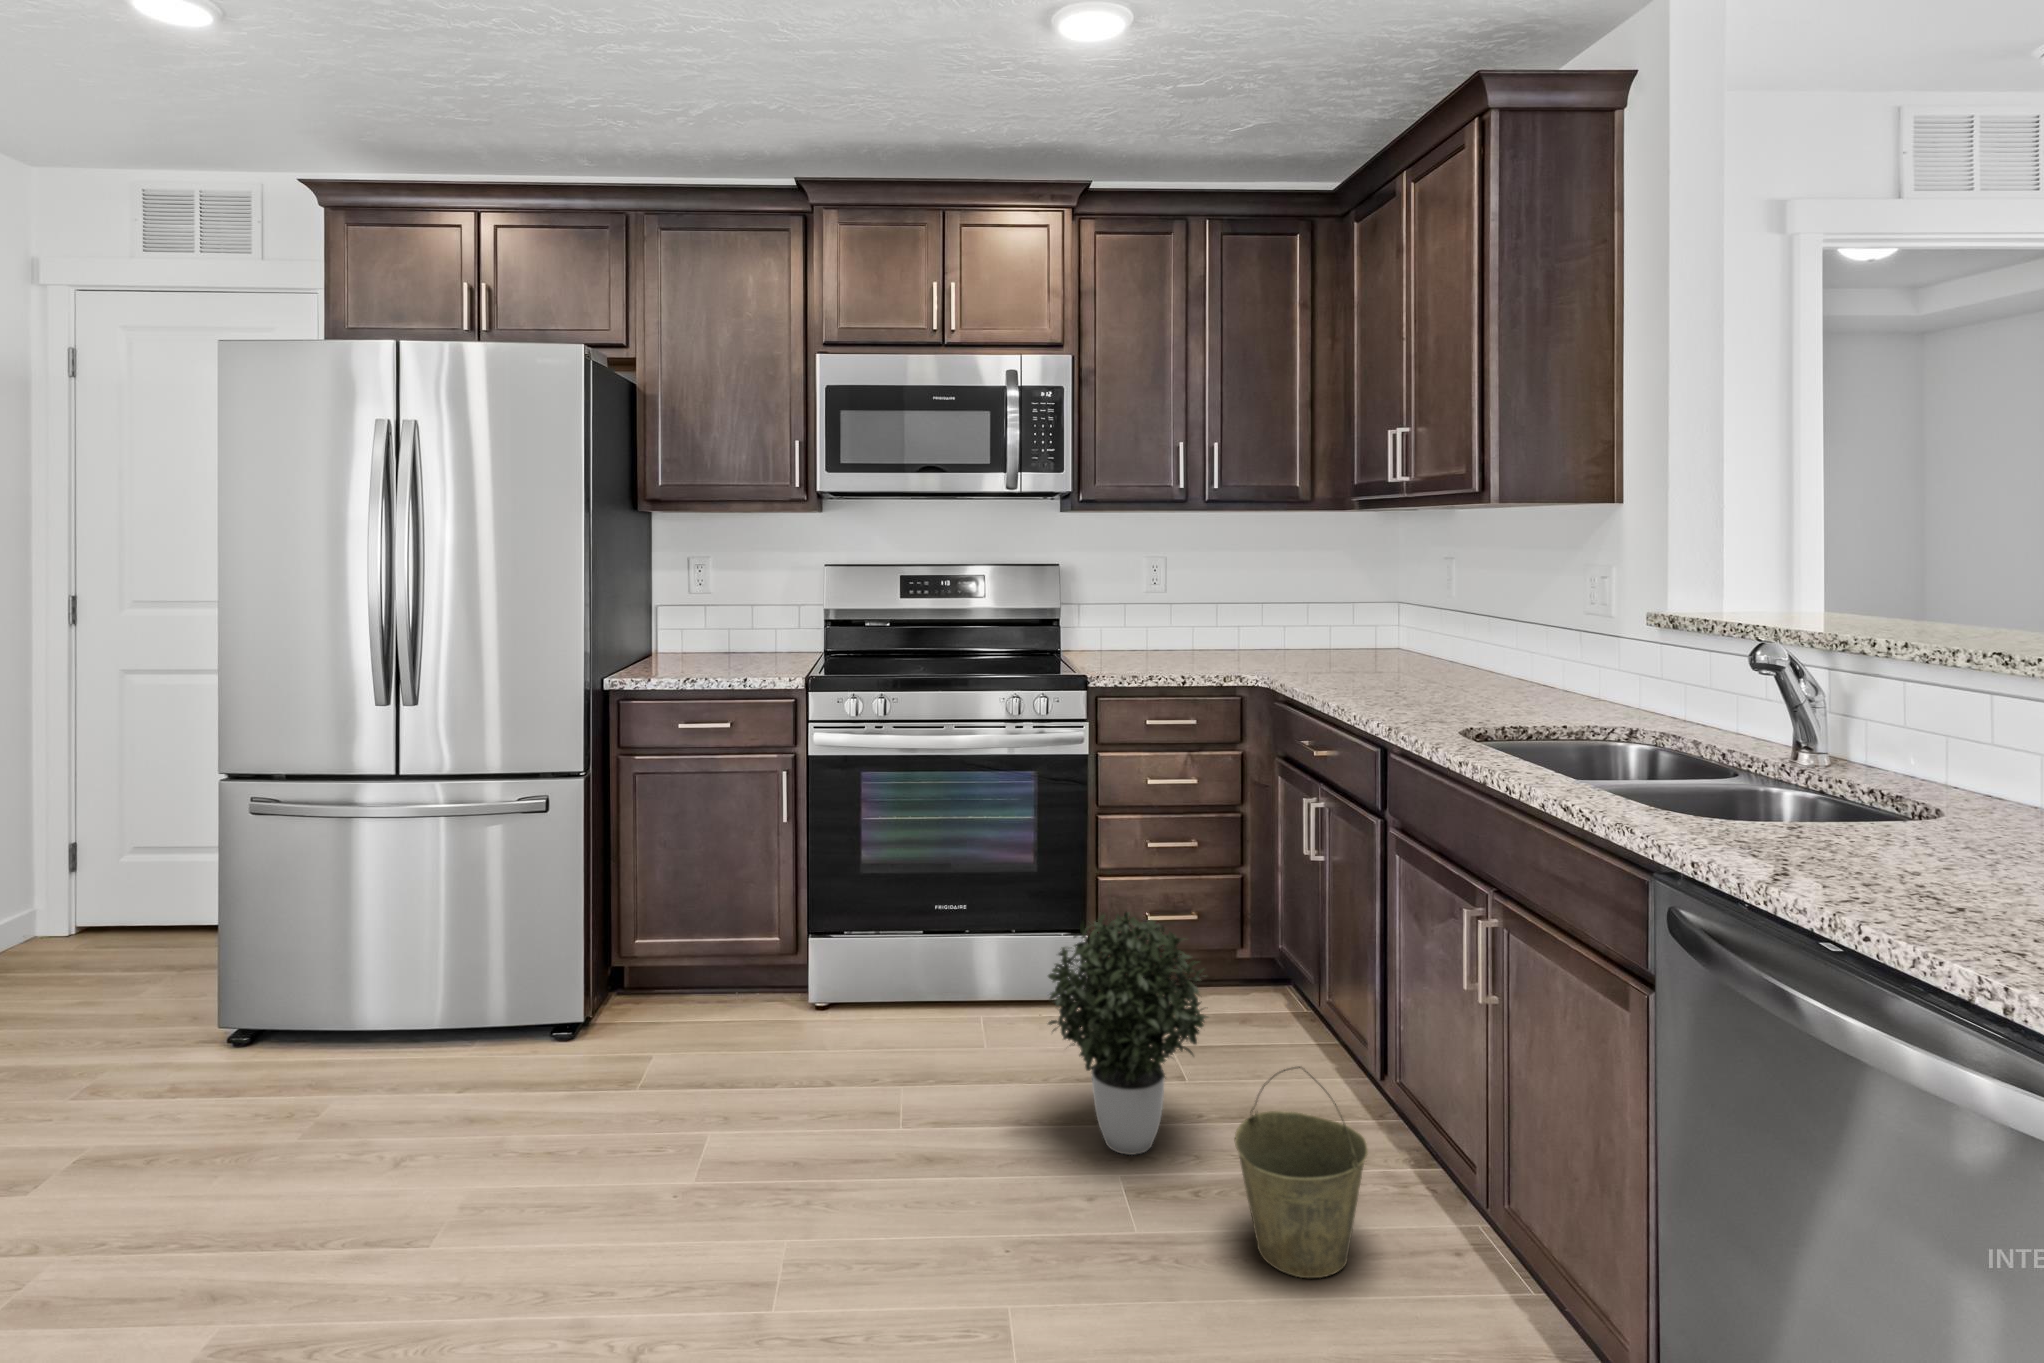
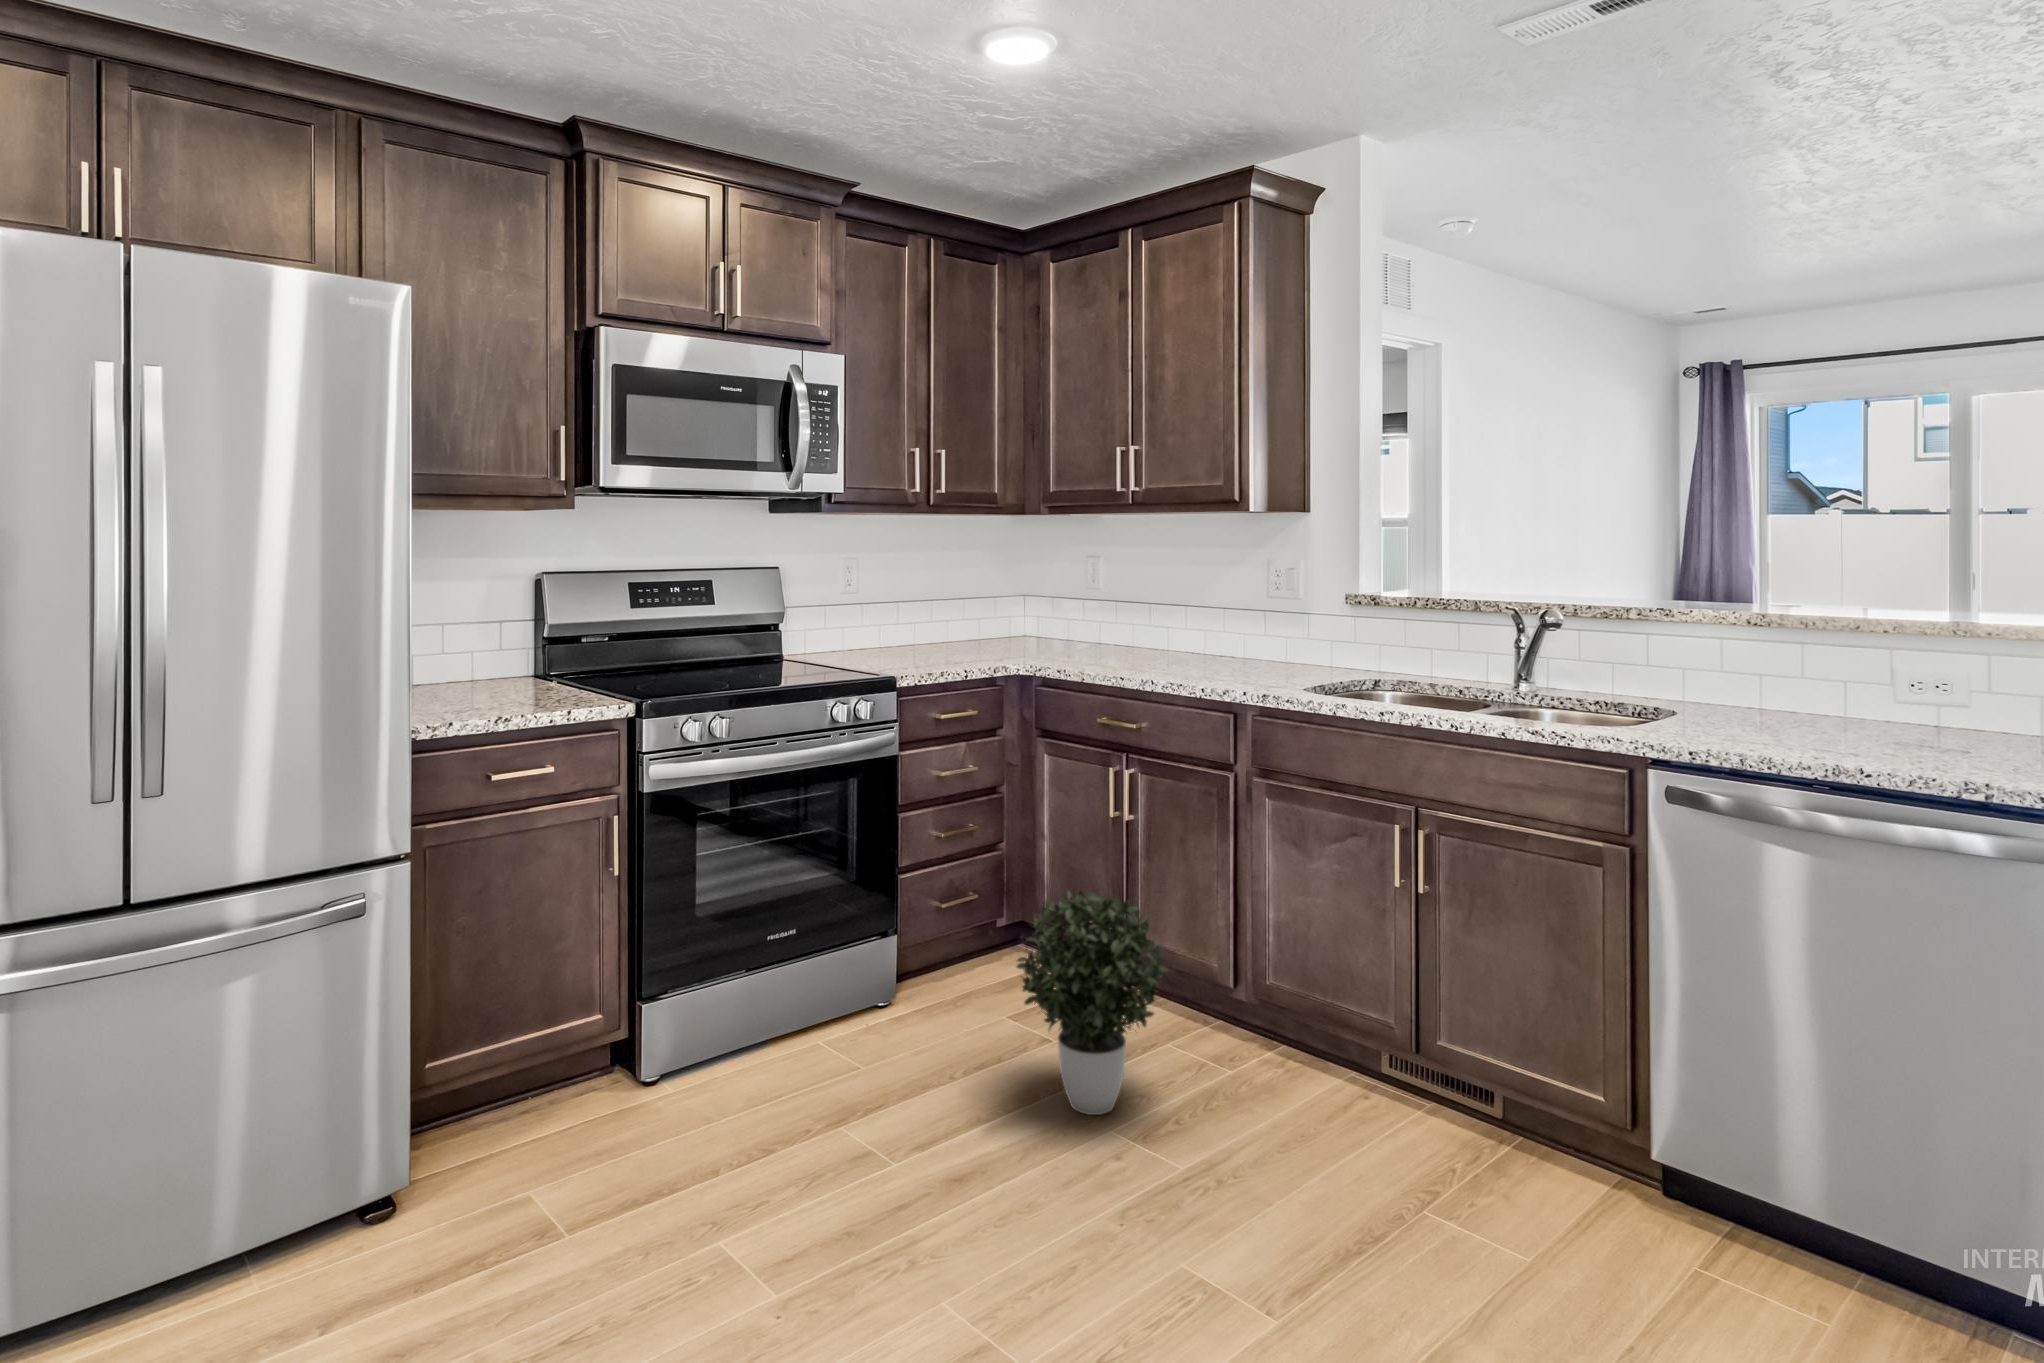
bucket: present [1235,1067,1368,1278] -> none [1249,980,1359,1155]

